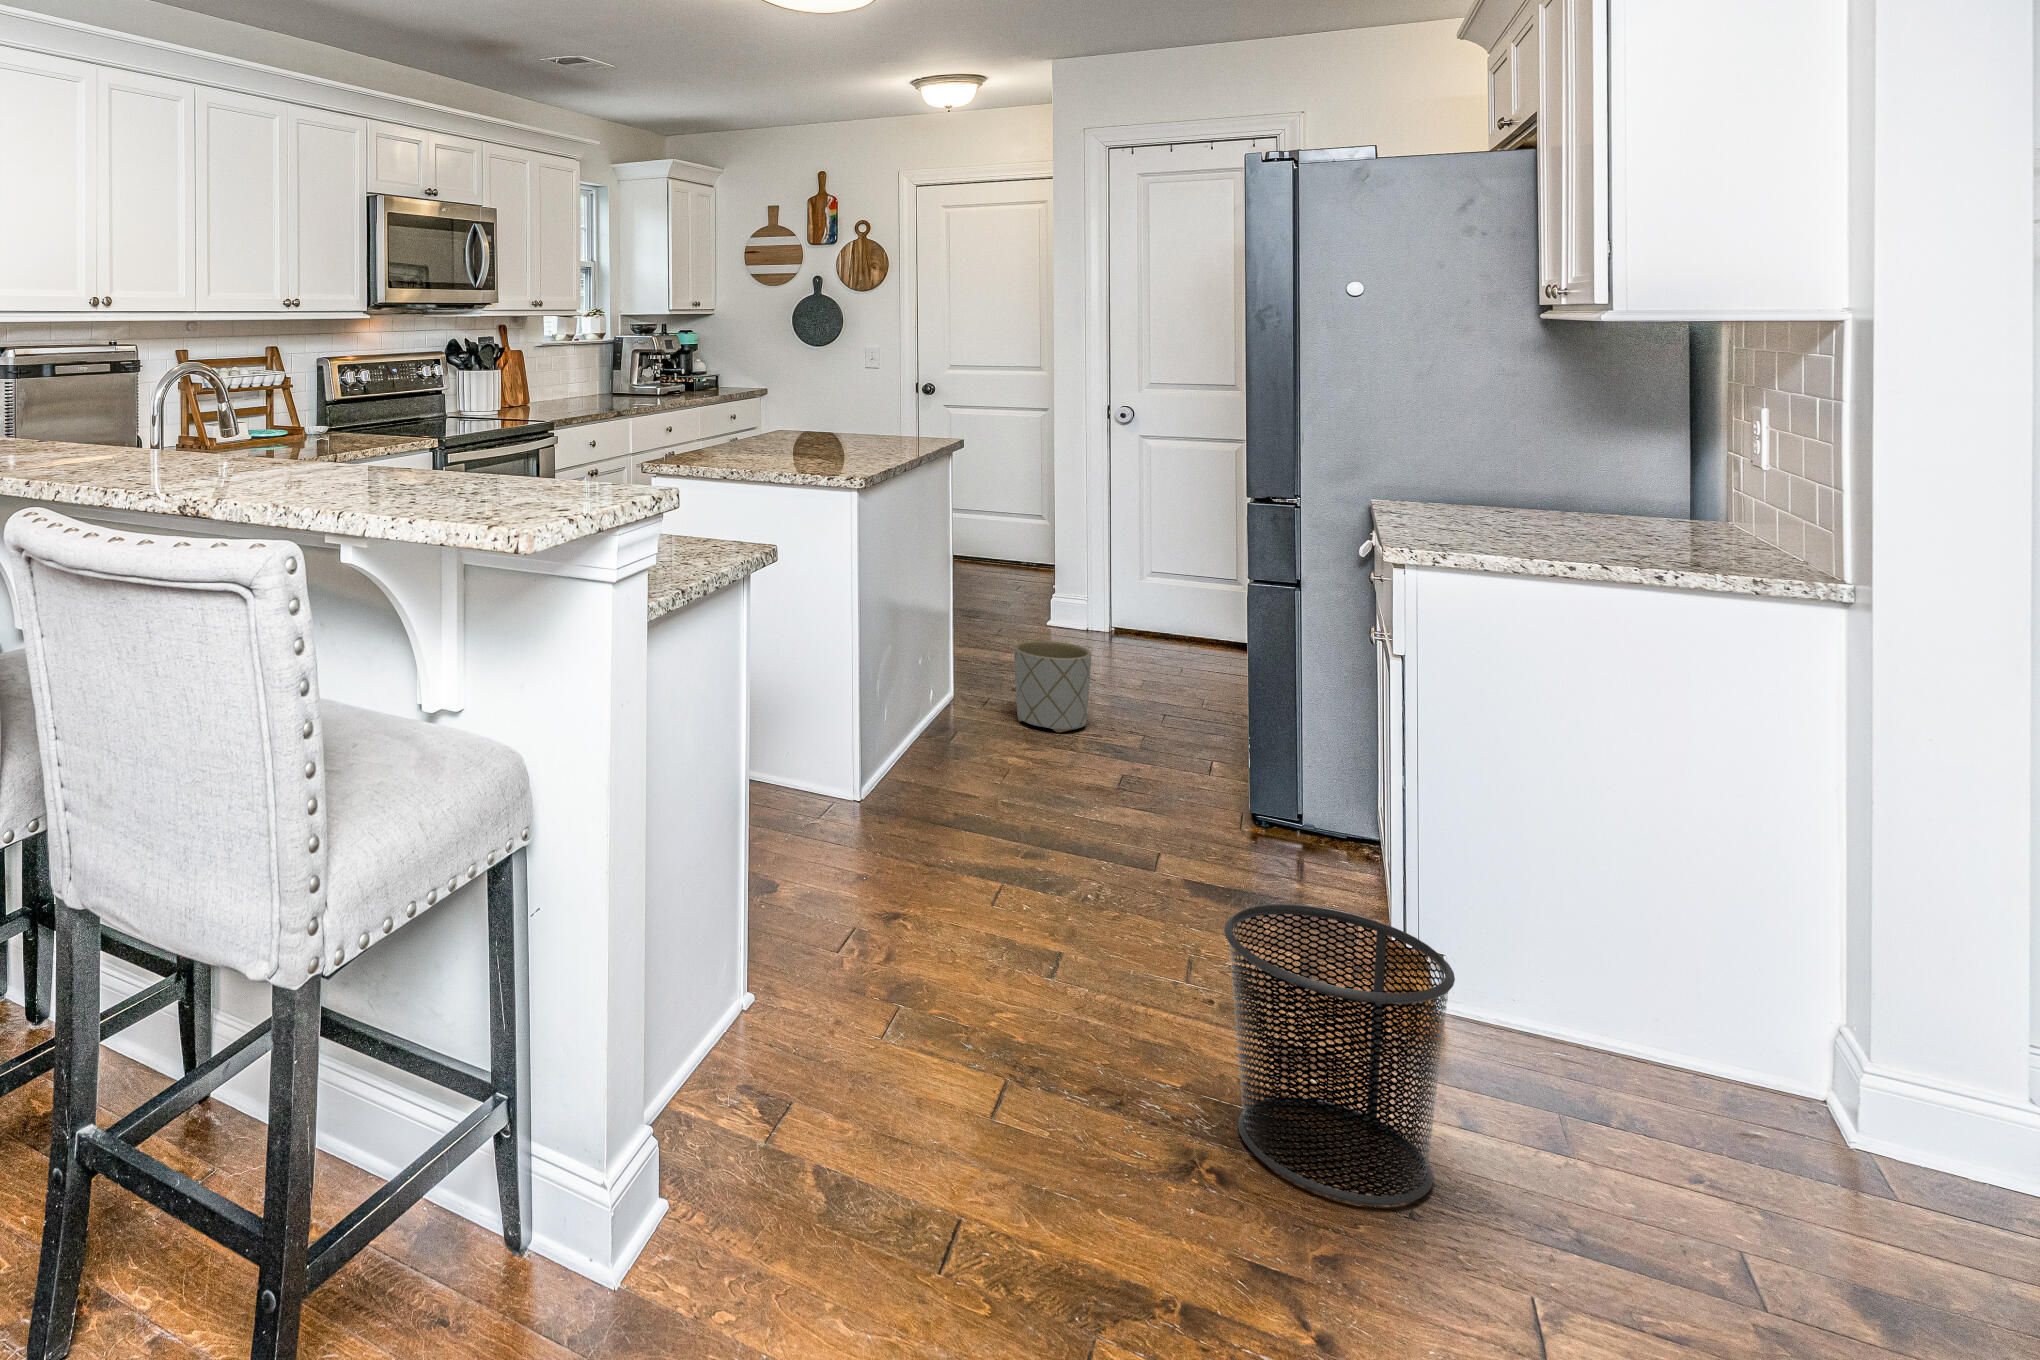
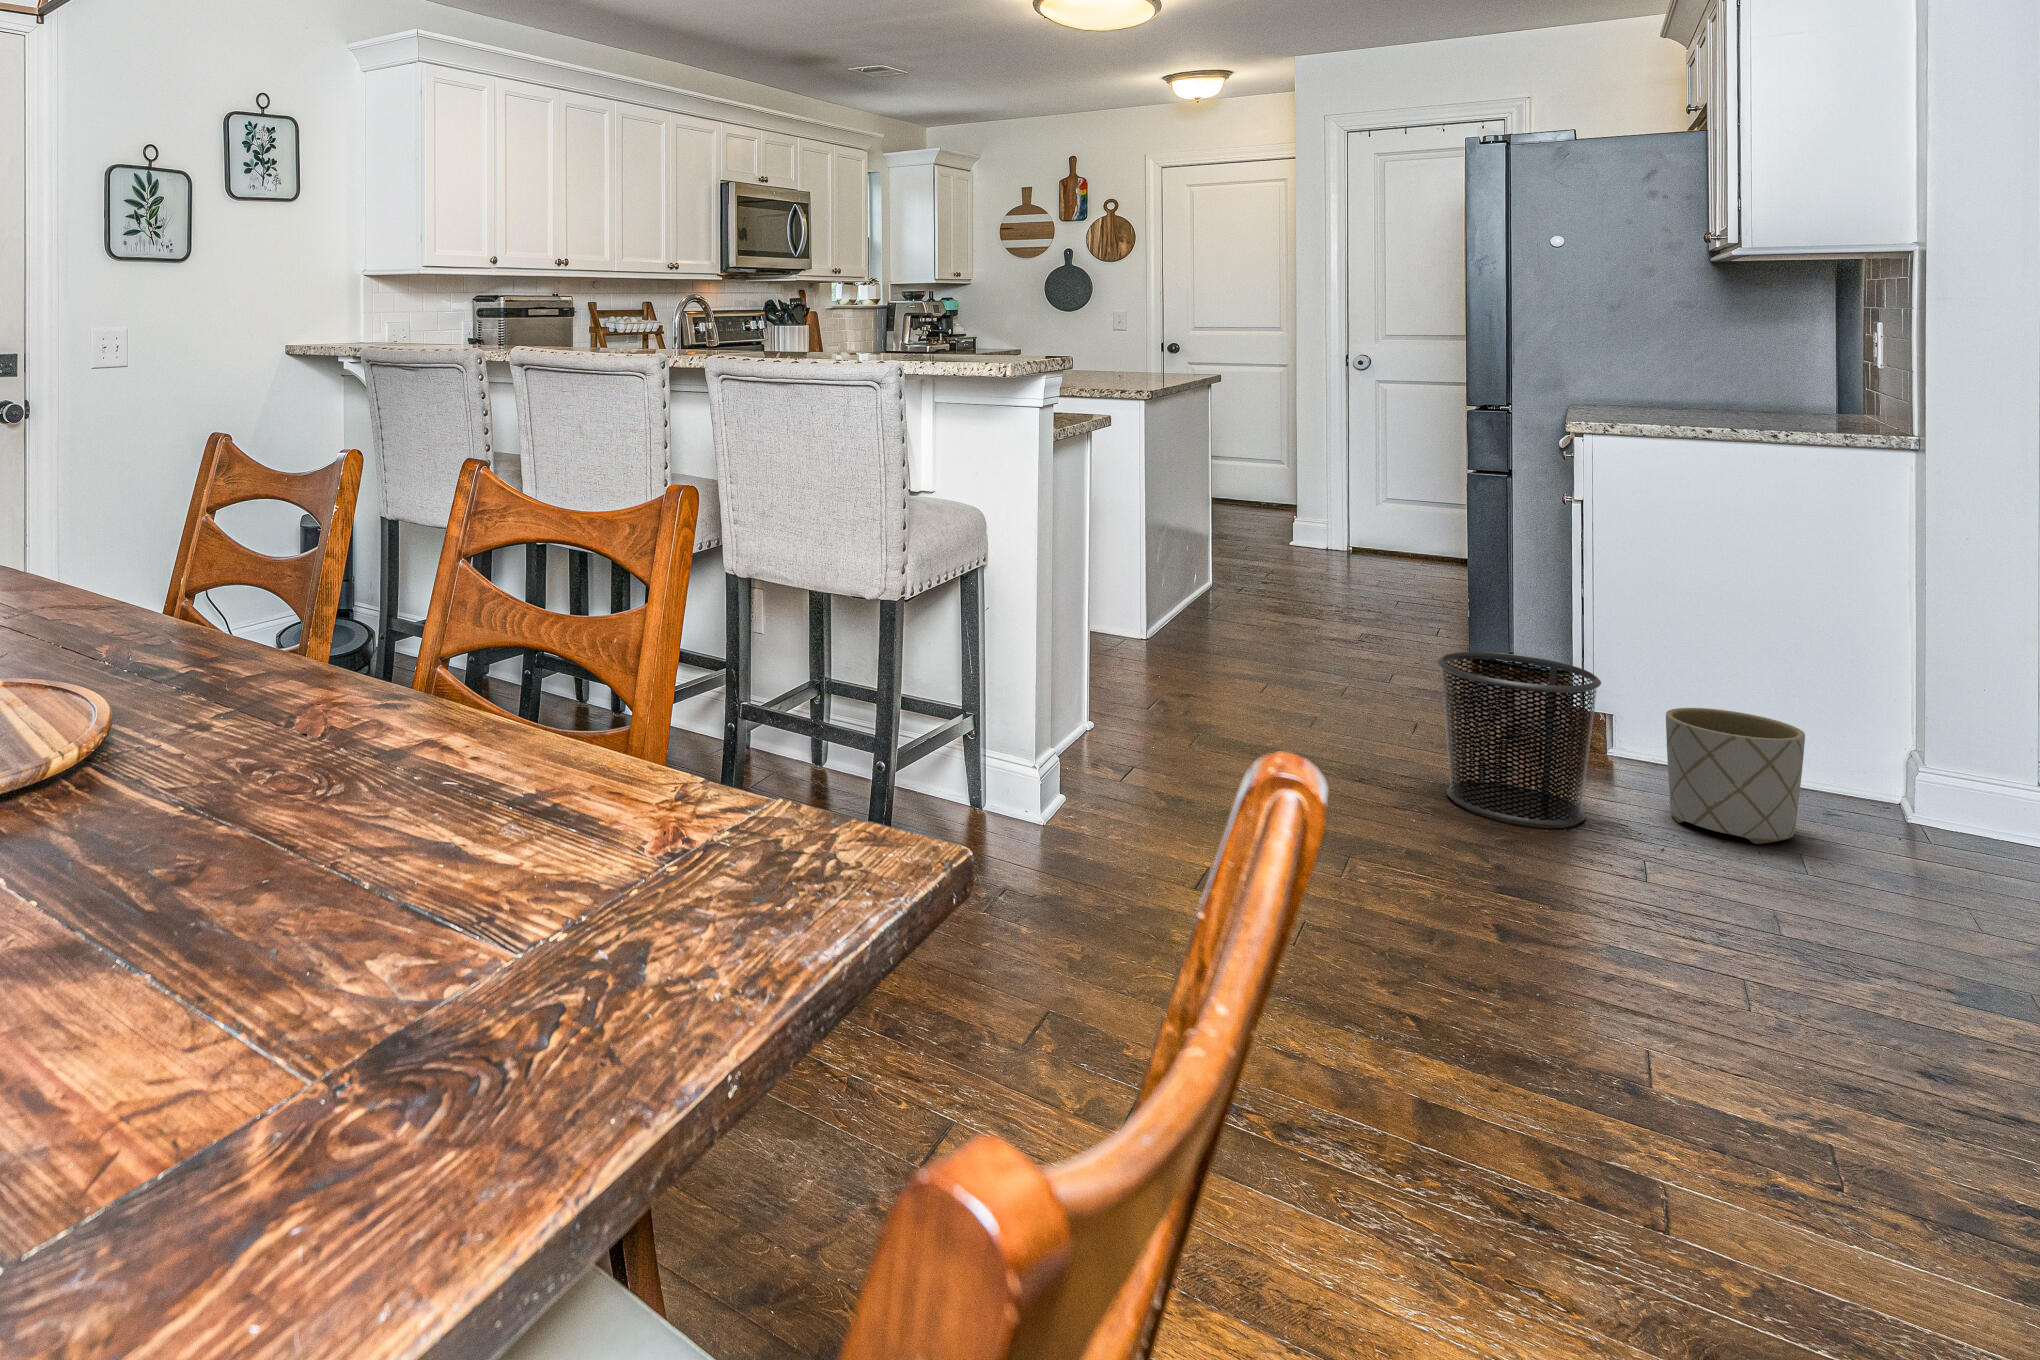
planter: present [1014,641,1091,733] -> present [1666,708,1805,844]

